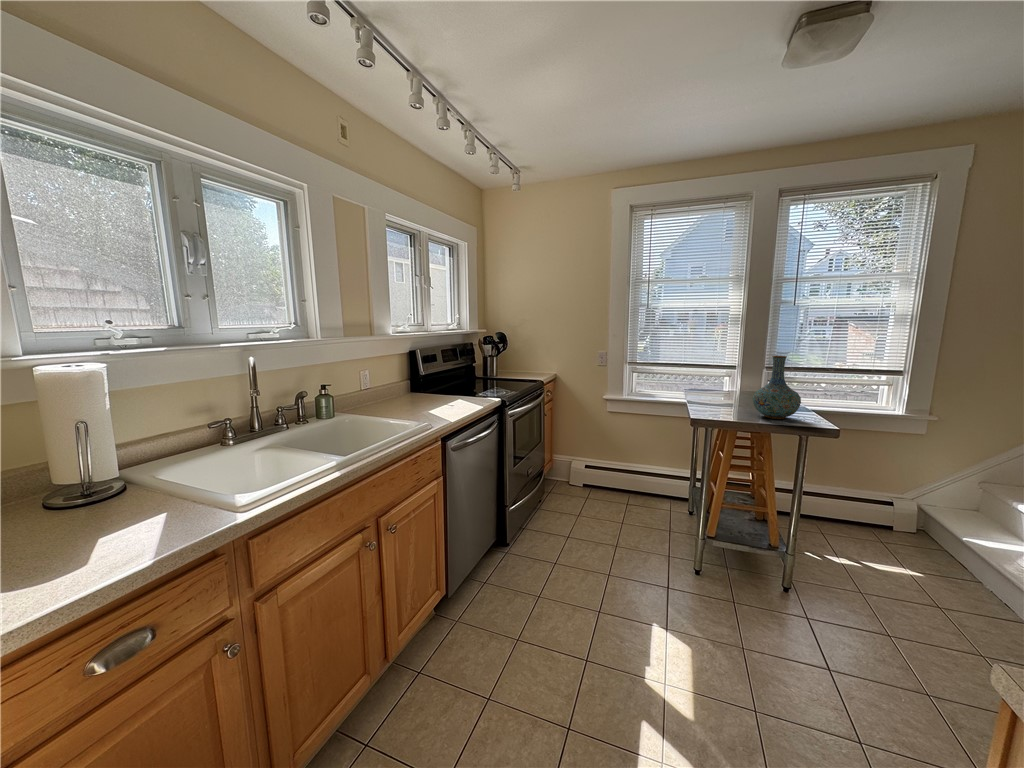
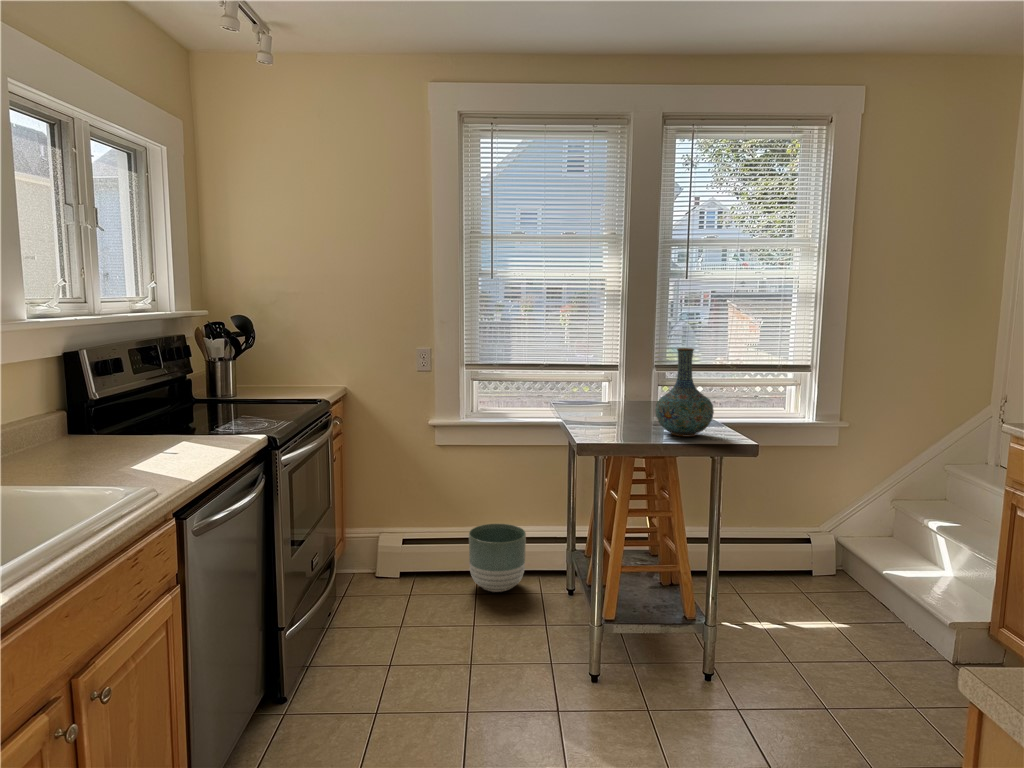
planter: none [624,462,661,505] -> present [469,524,526,592]

